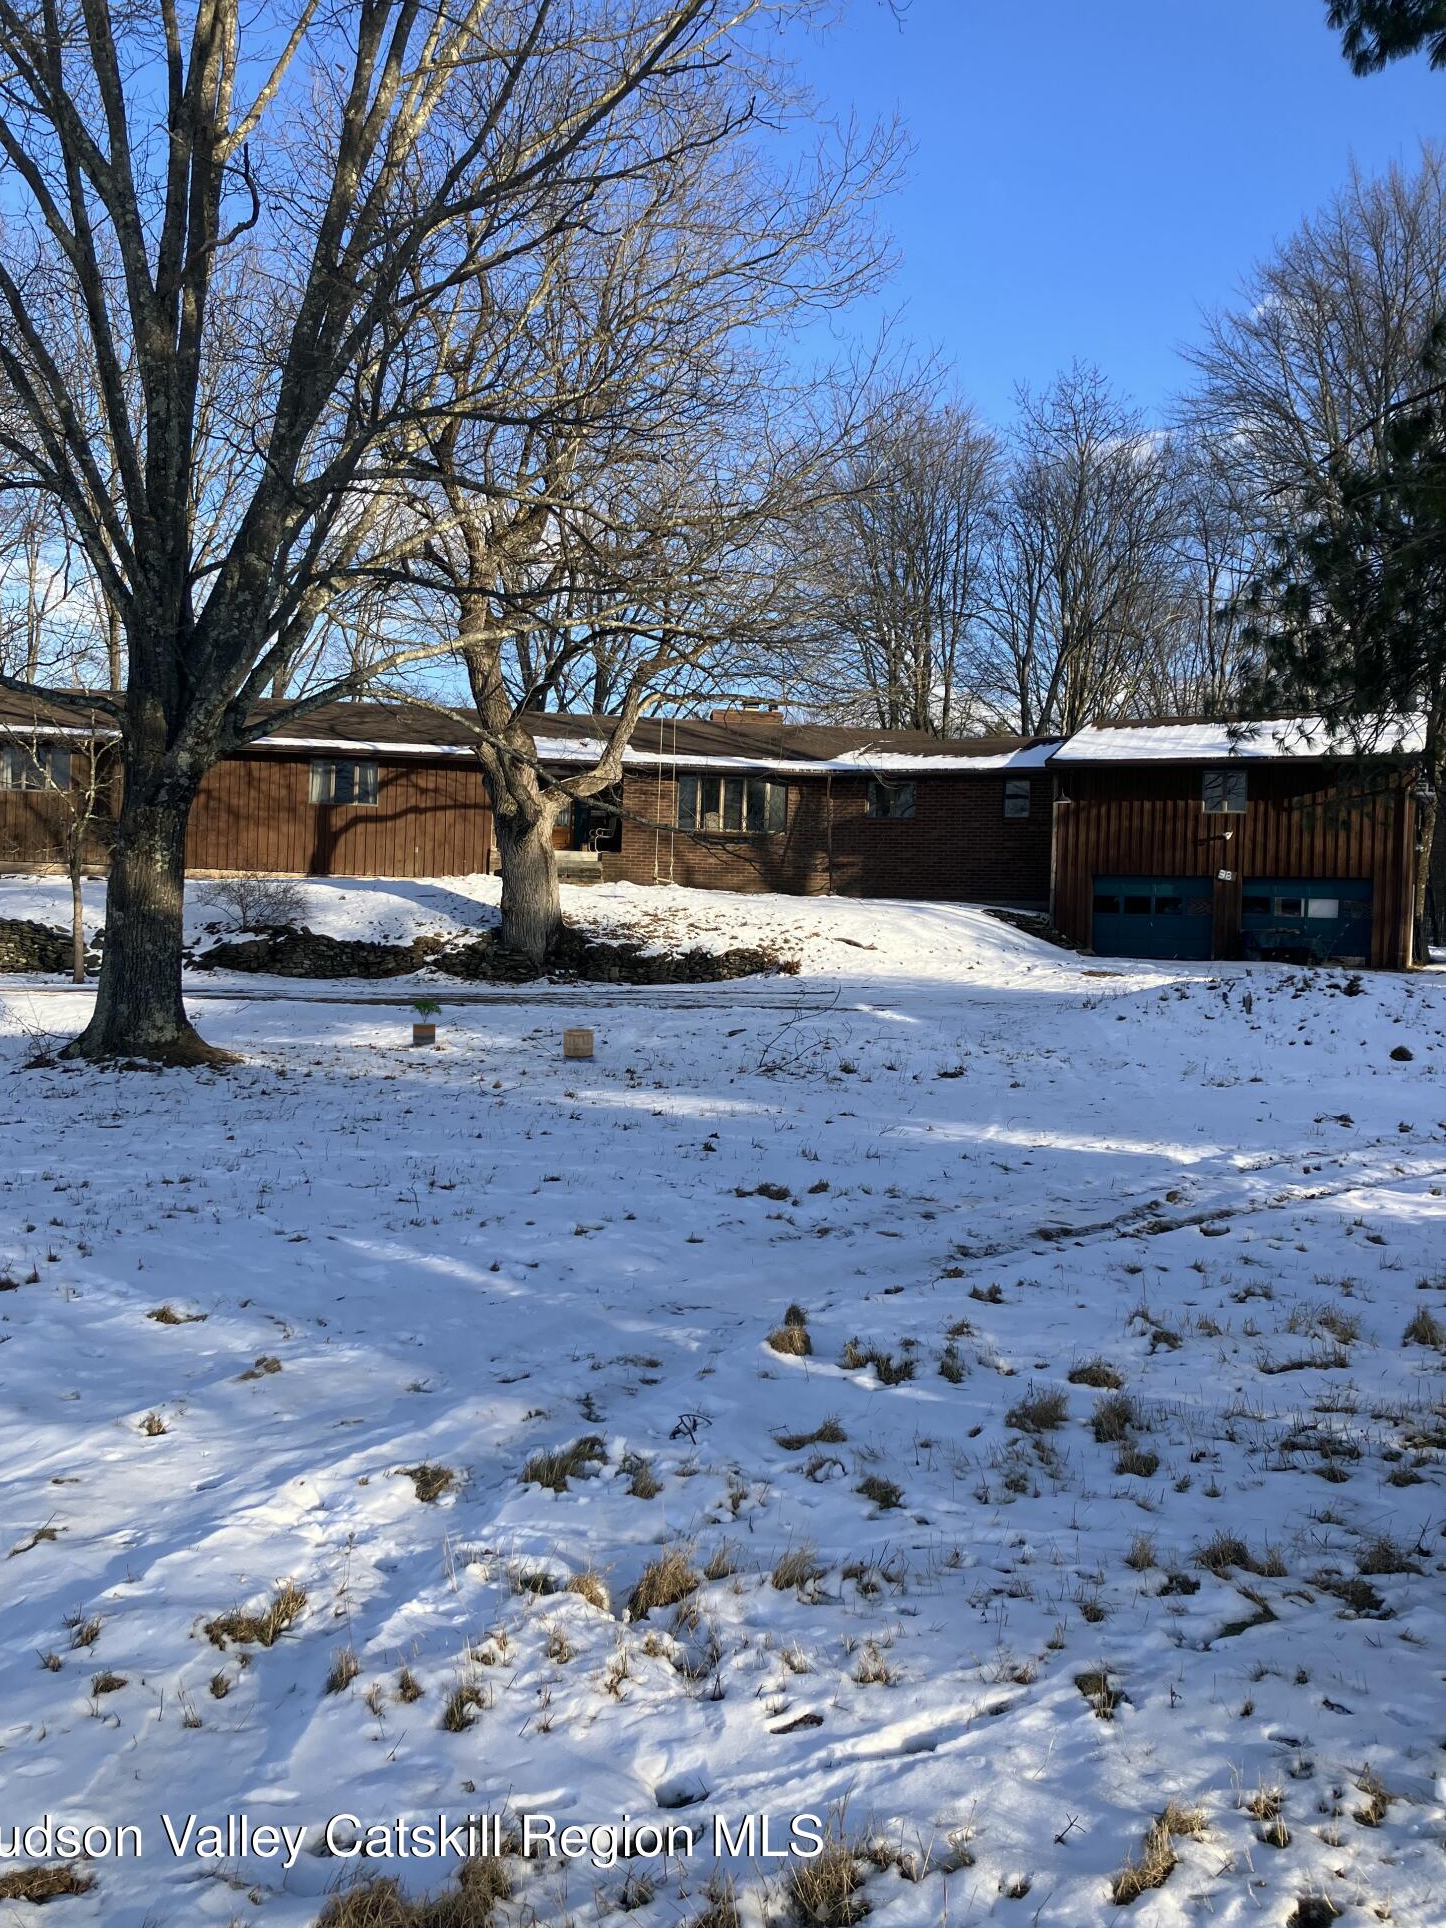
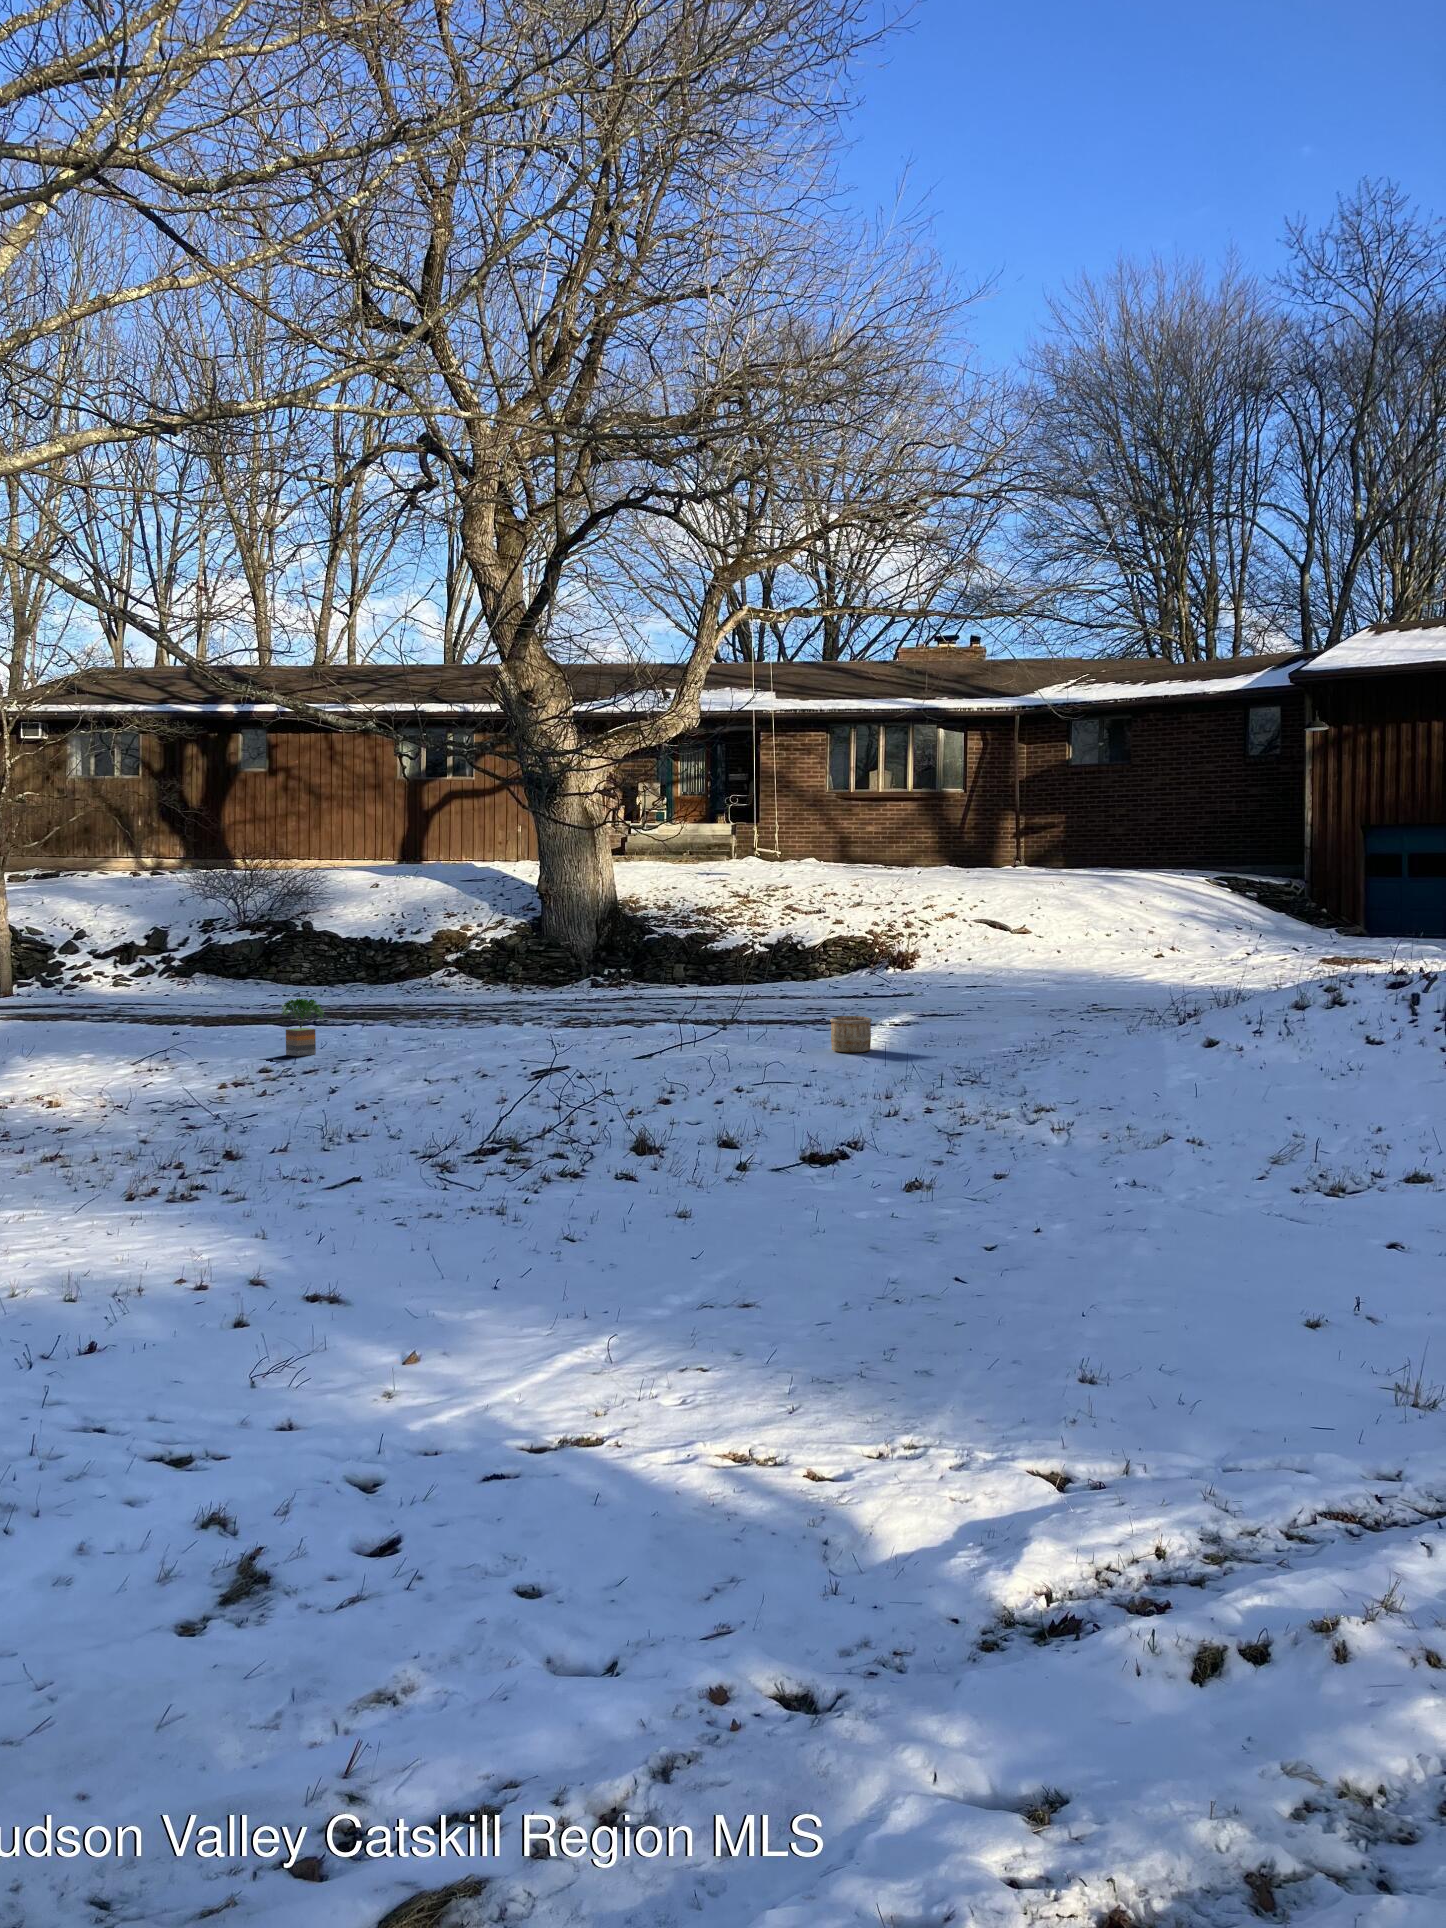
wooden bucket: present [563,1028,594,1057] -> present [830,1016,872,1052]

